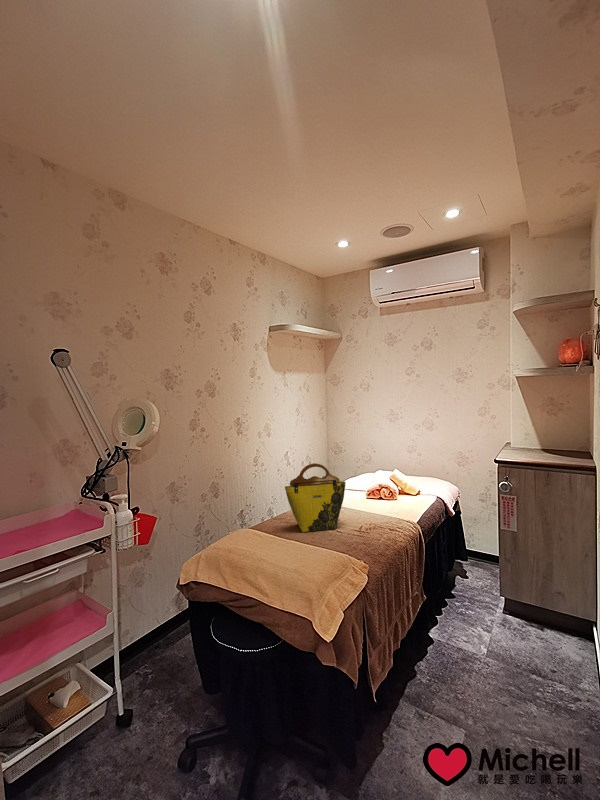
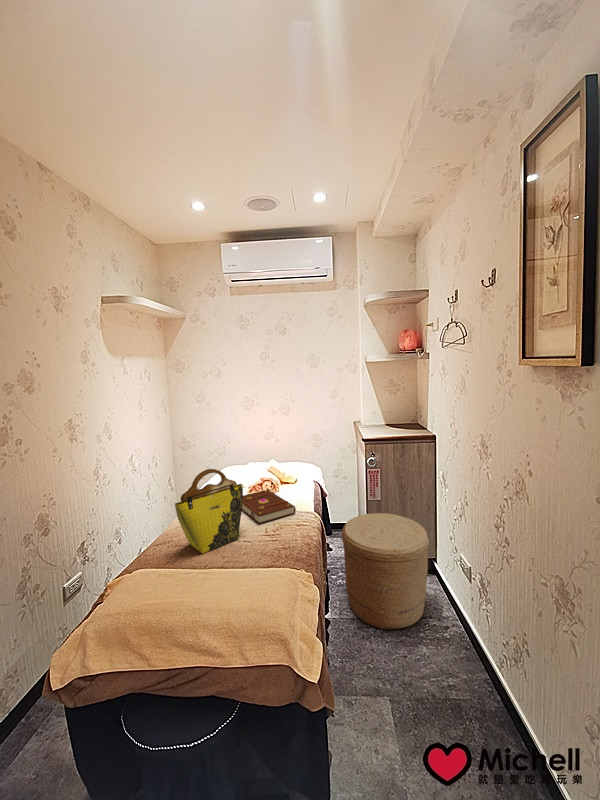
book: none [352,497,400,522] -> present [242,490,296,524]
basket: none [455,543,562,679] -> present [342,513,429,629]

